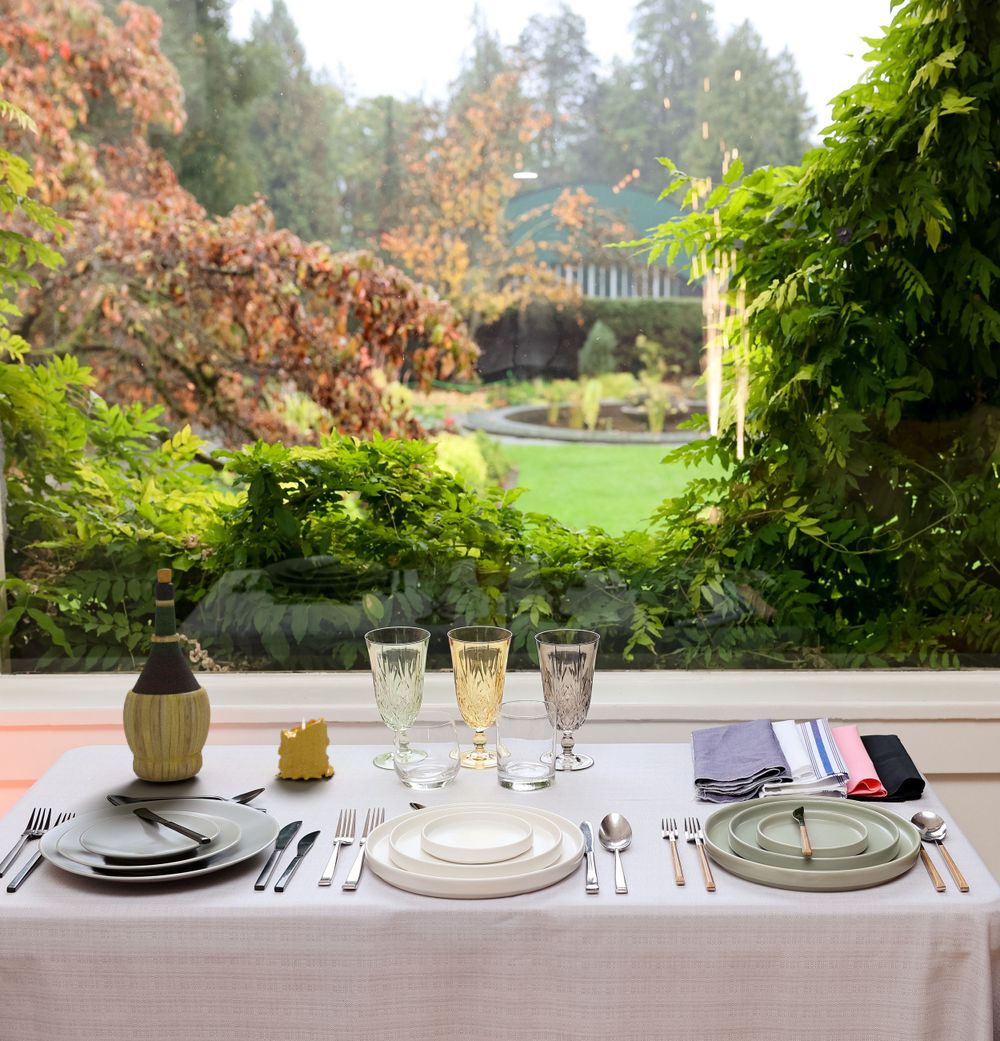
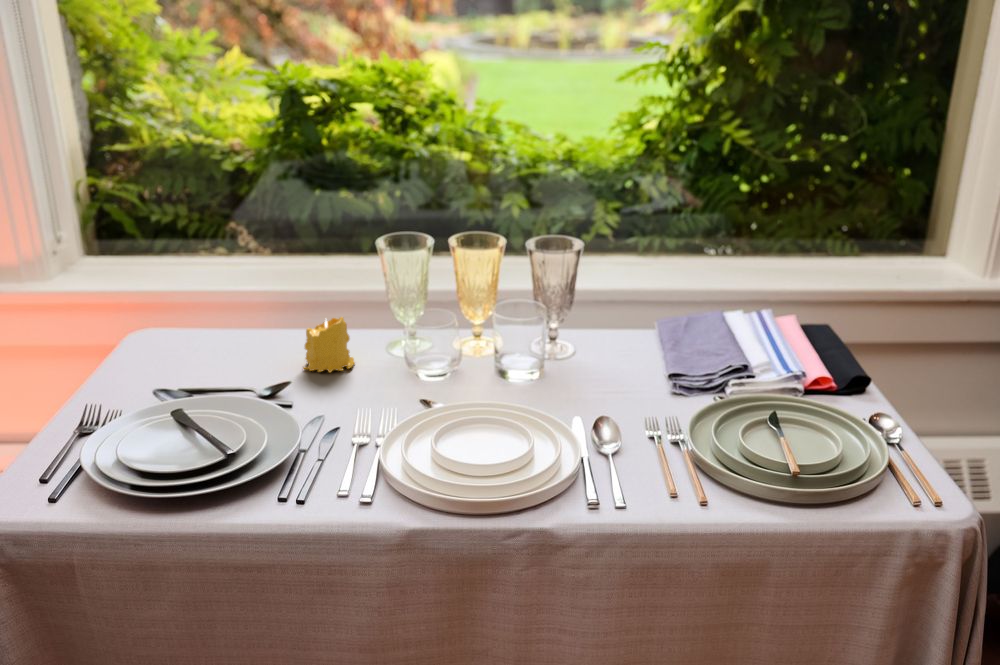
wine bottle: present [123,569,211,781] -> none [162,186,243,376]

